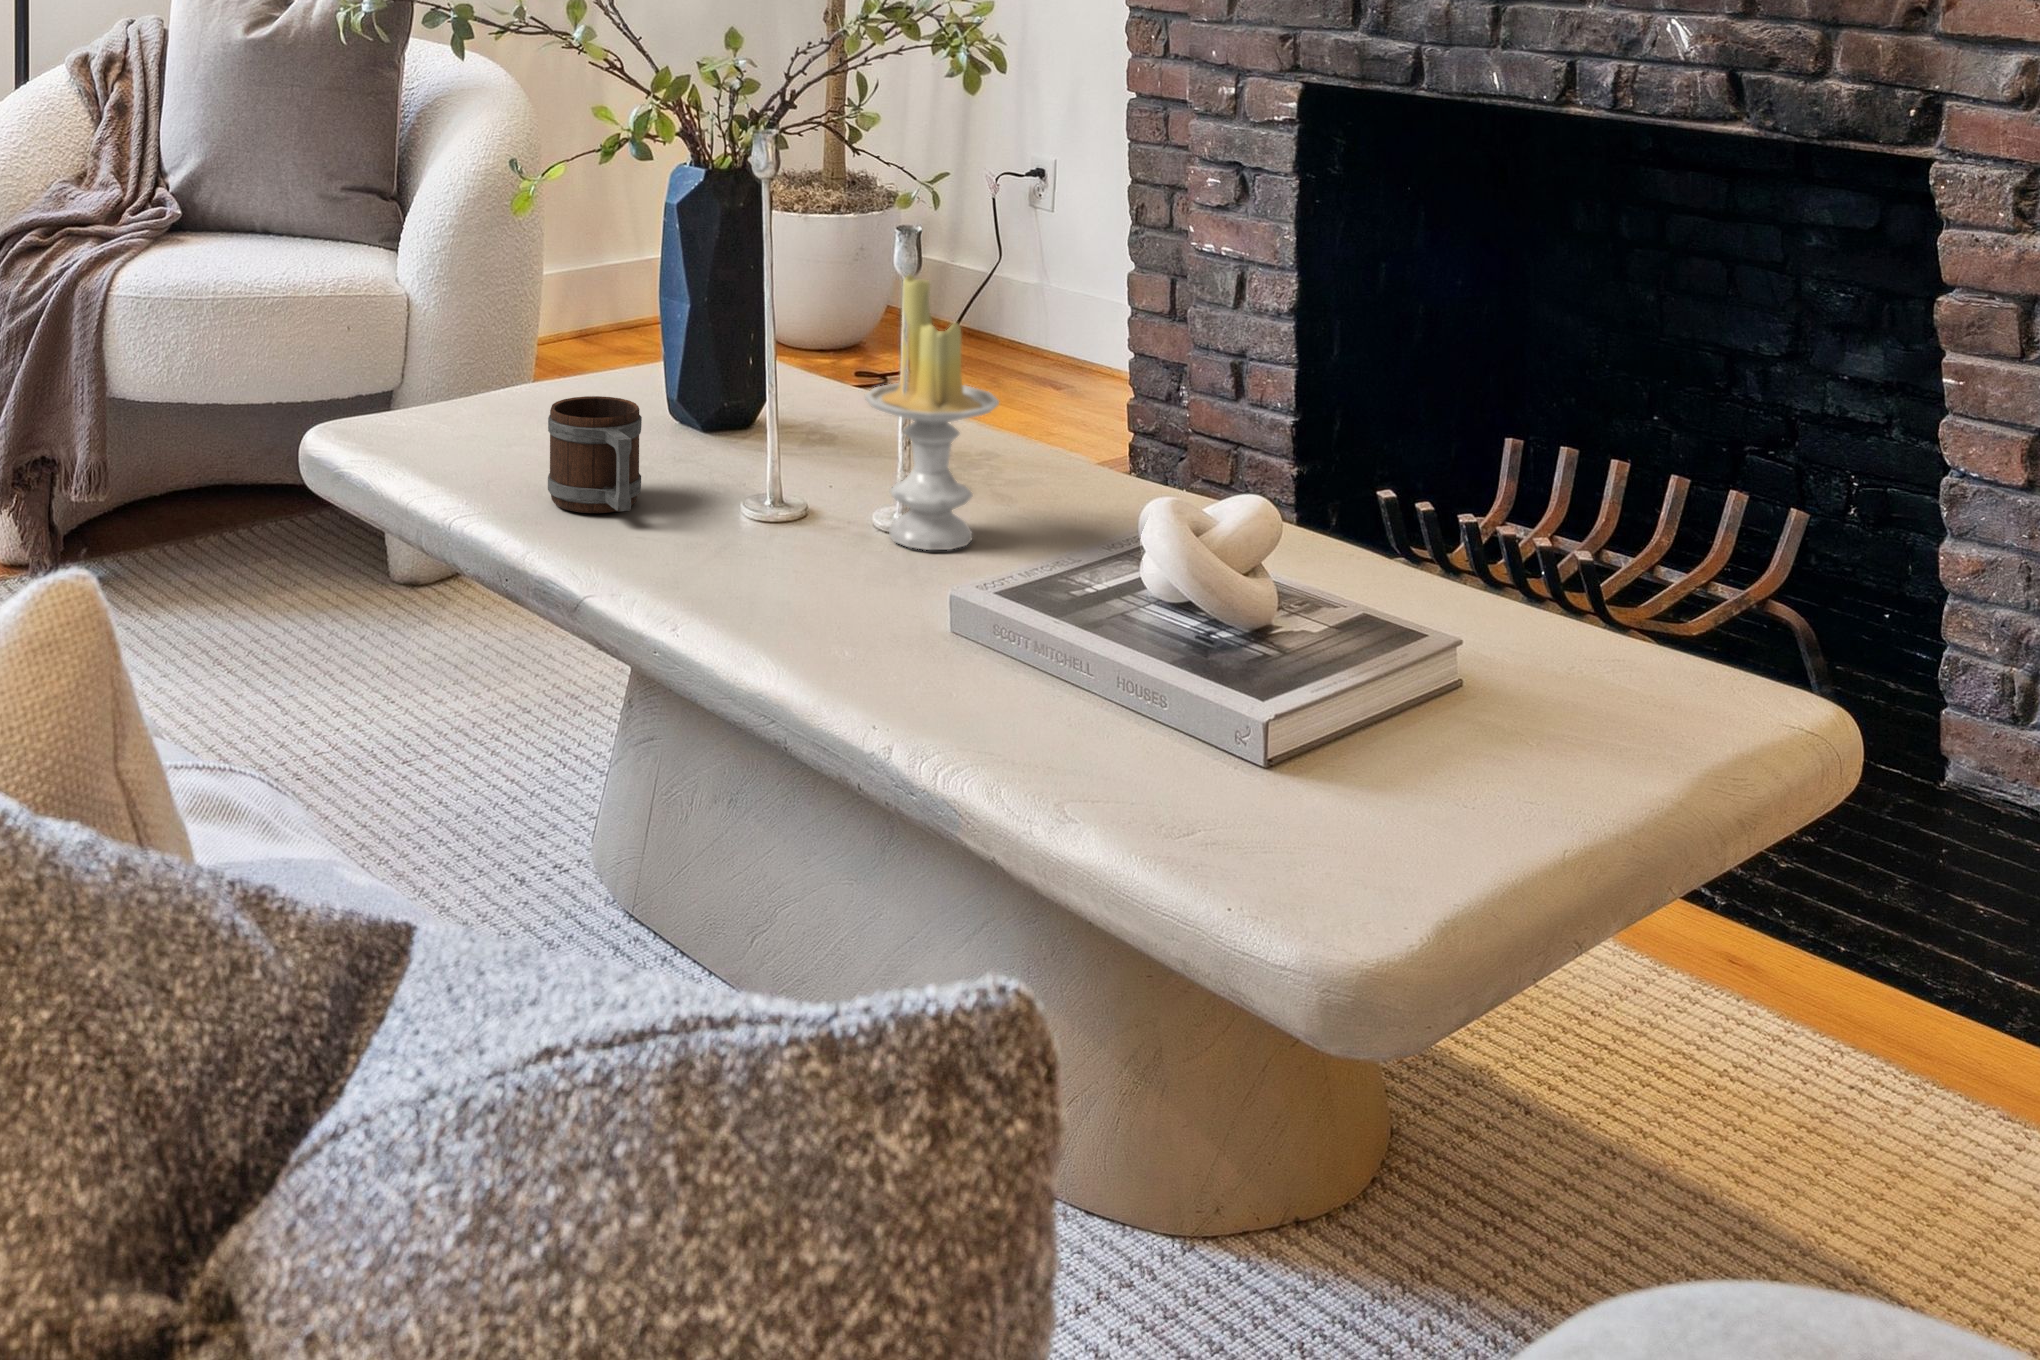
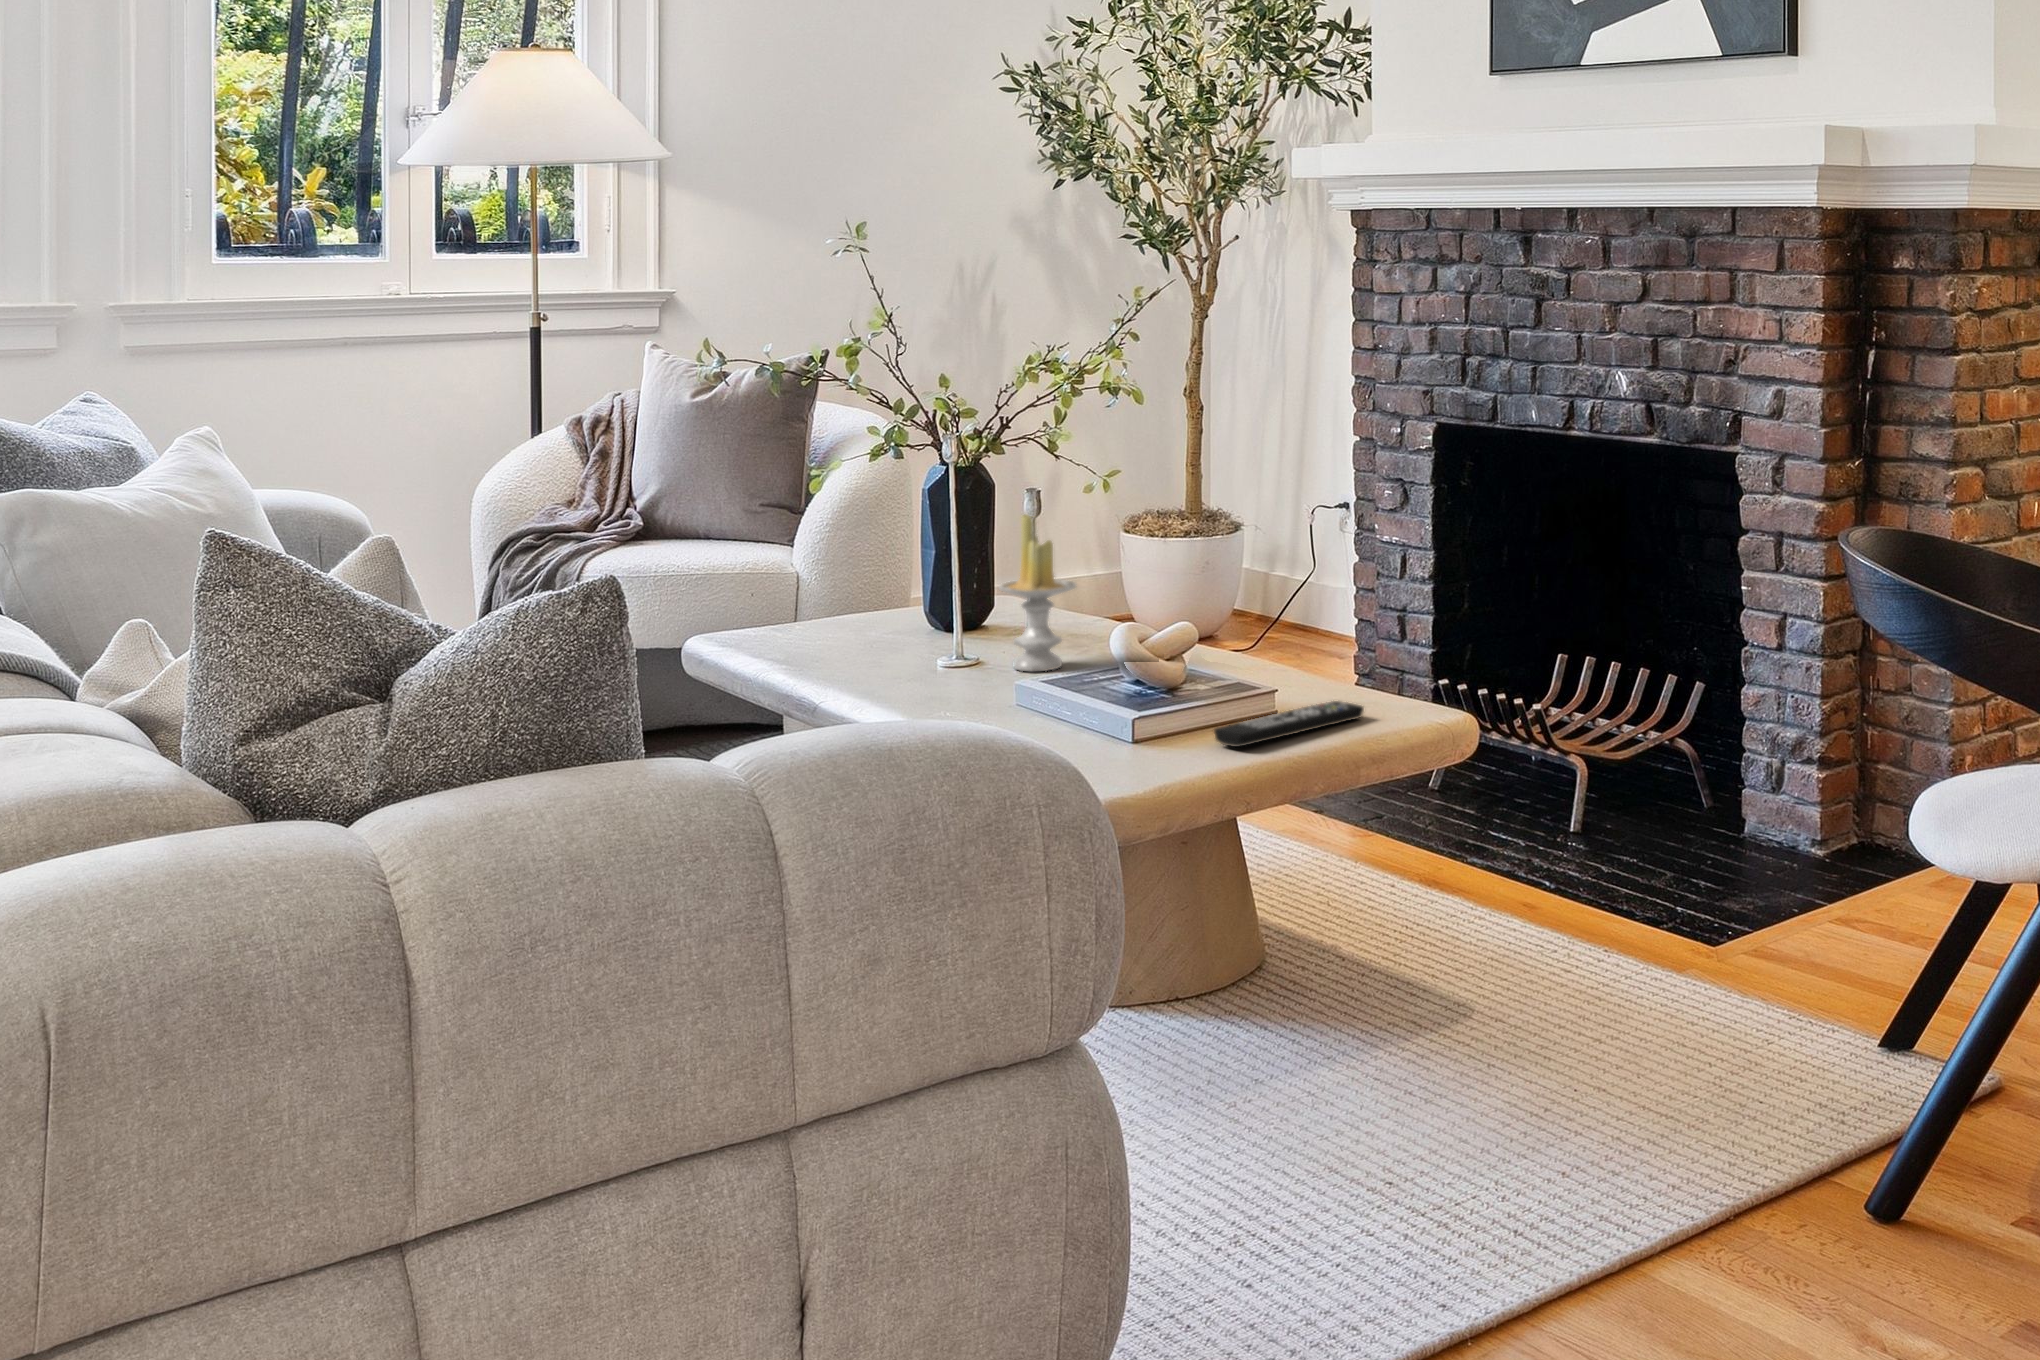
mug: present [548,396,642,513] -> none [816,596,875,662]
remote control: none [1426,669,1651,795] -> present [1214,701,1364,747]

